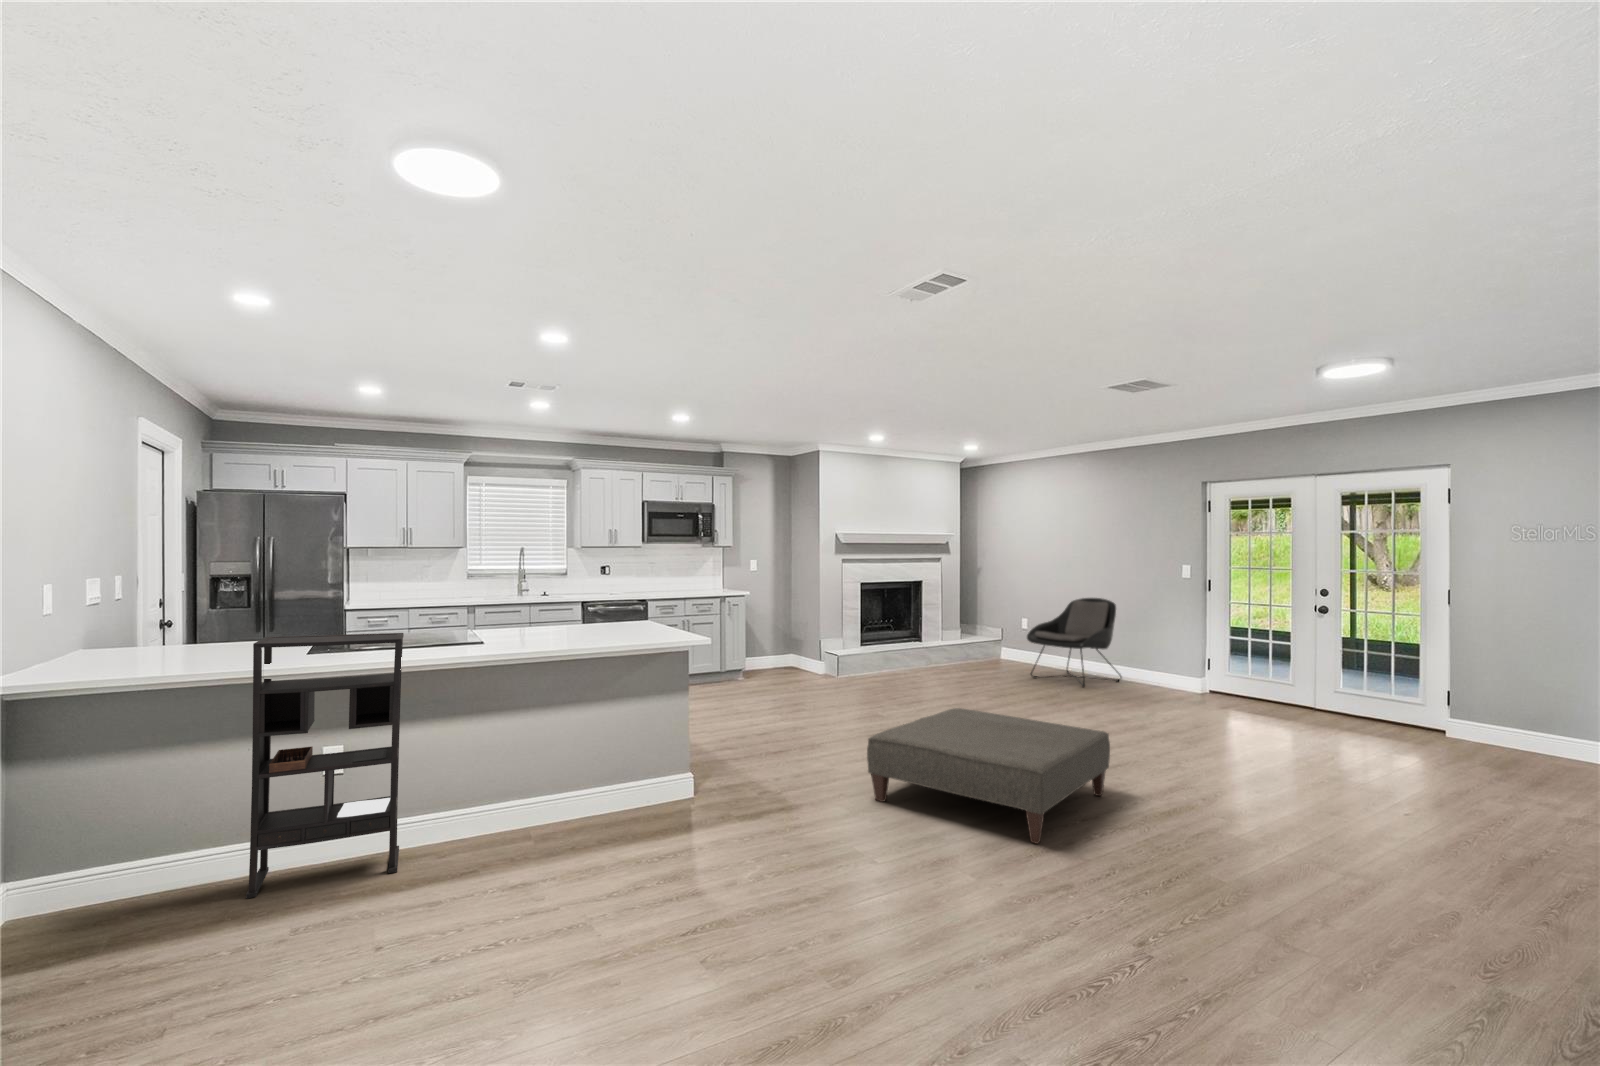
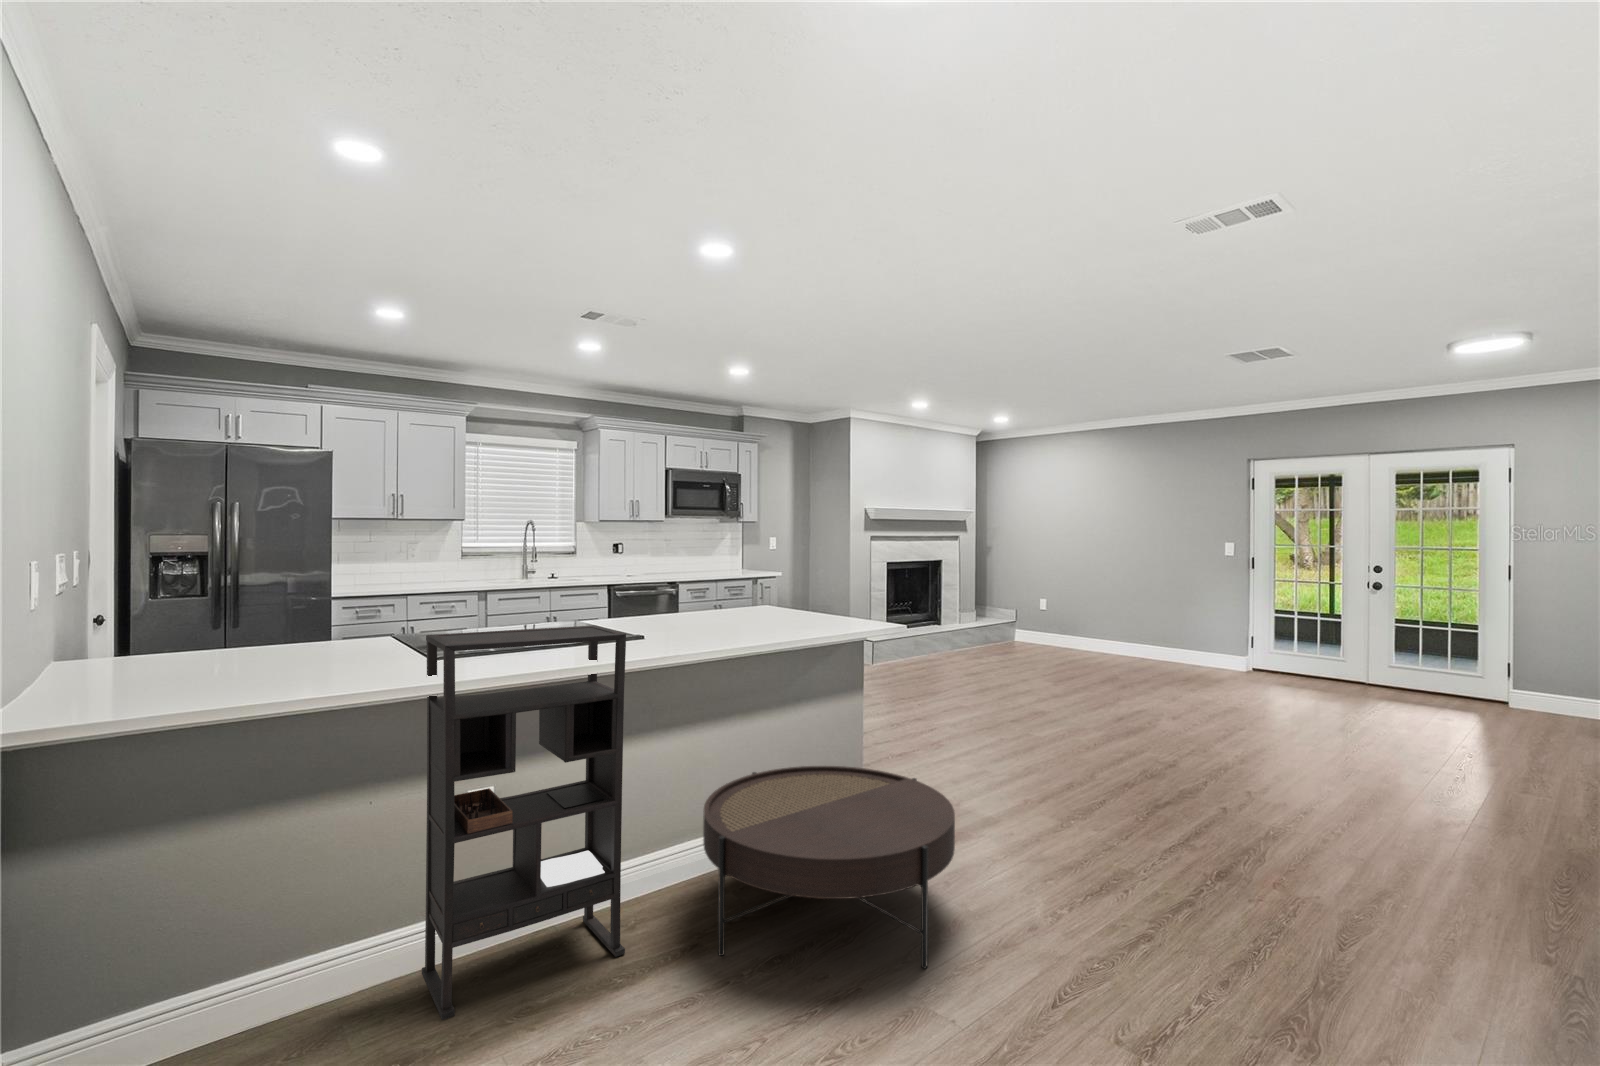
lounge chair: present [1027,598,1122,687] -> none [1062,577,1156,669]
ottoman: present [867,708,1110,844] -> none [1081,697,1333,848]
coffee table: none [459,749,667,899] -> present [703,766,955,969]

